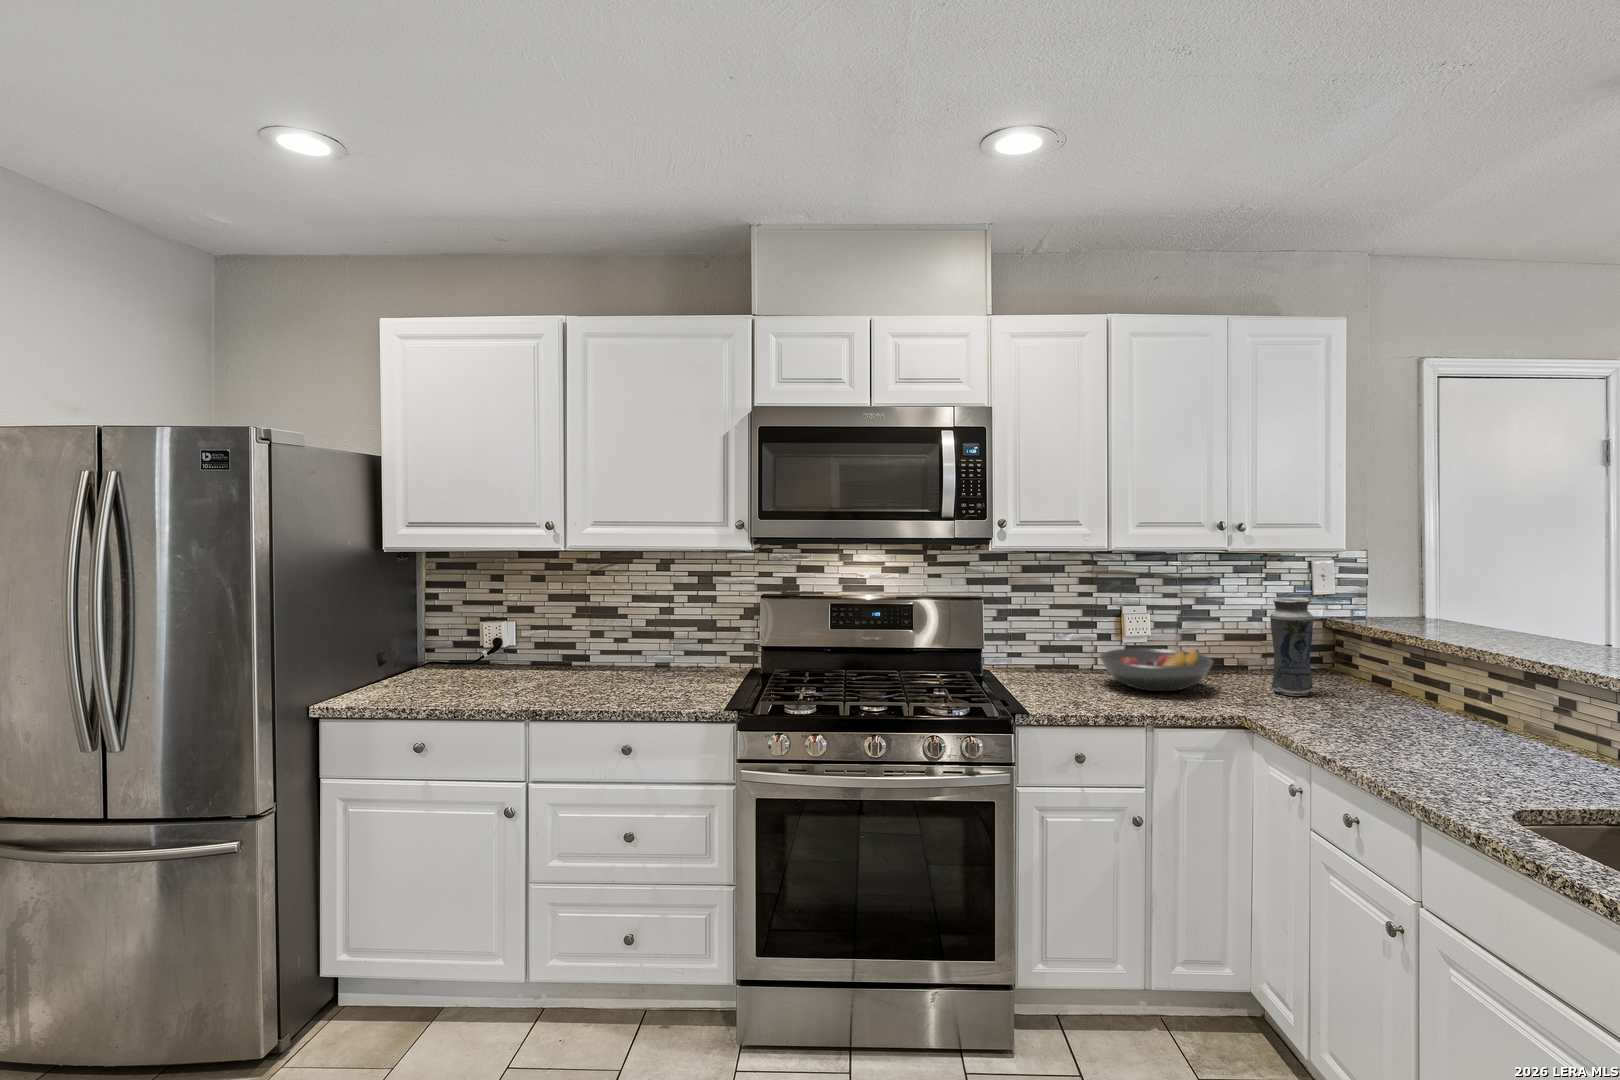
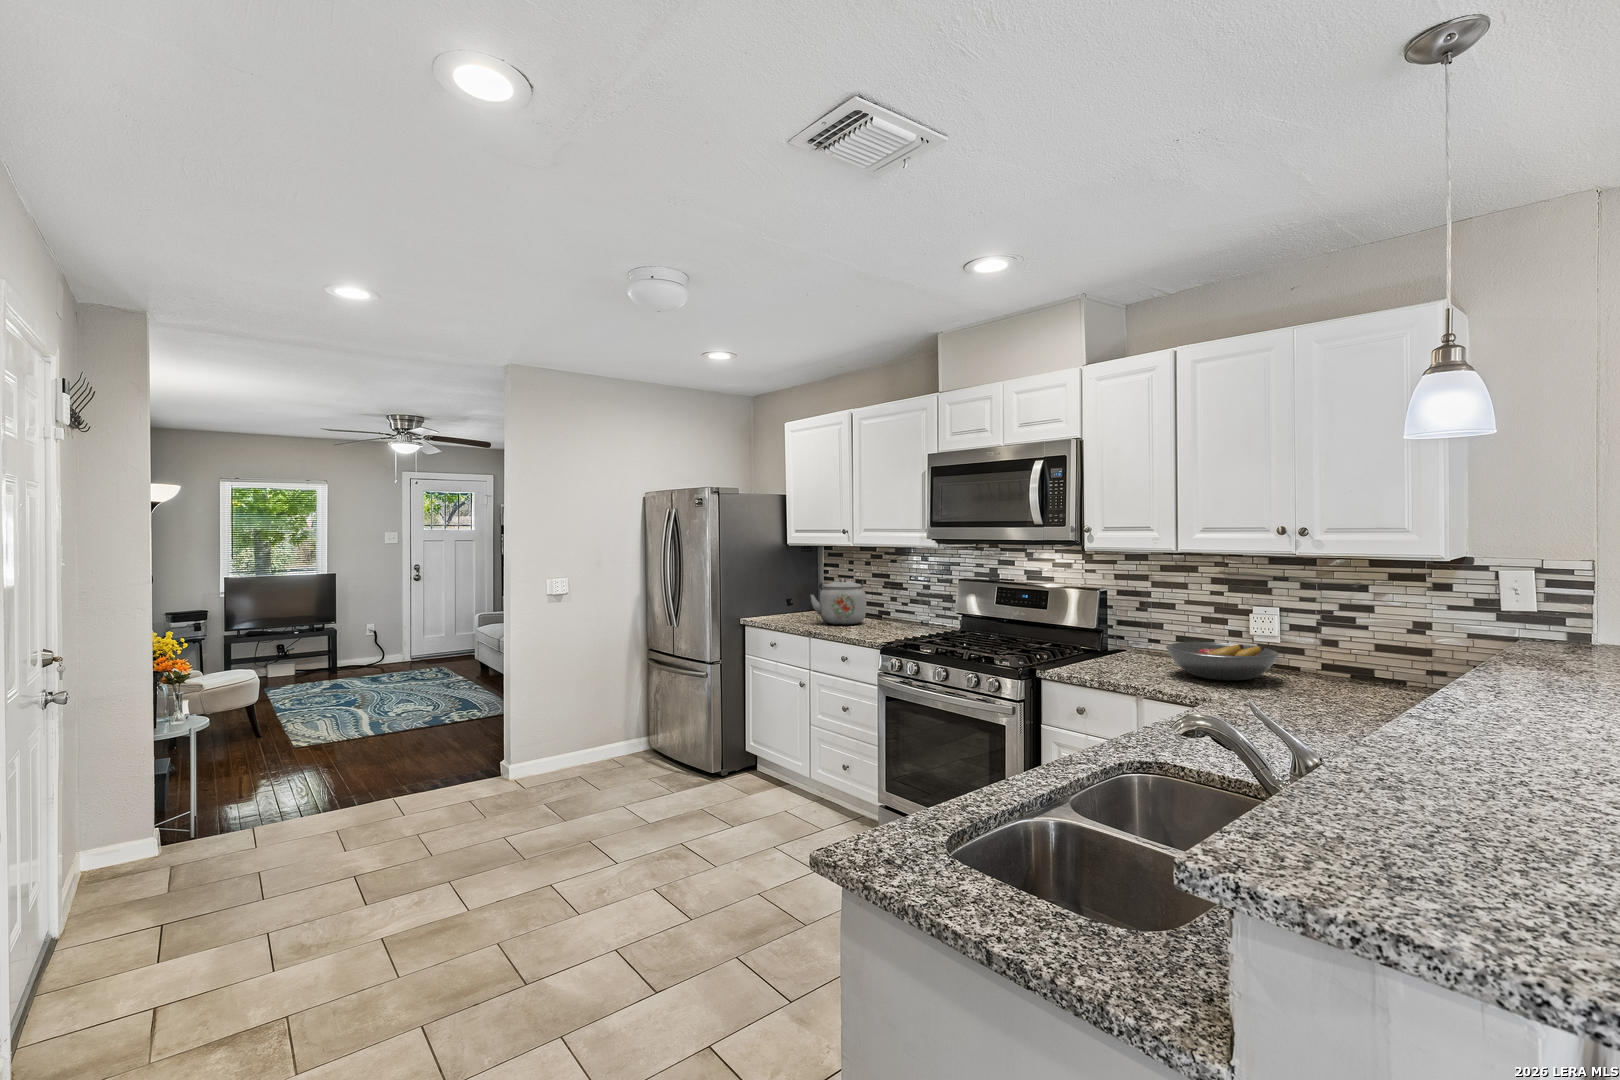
vase: present [1270,598,1313,696] -> none [1328,601,1376,703]
kettle: none [505,609,596,686] -> present [810,578,866,625]

